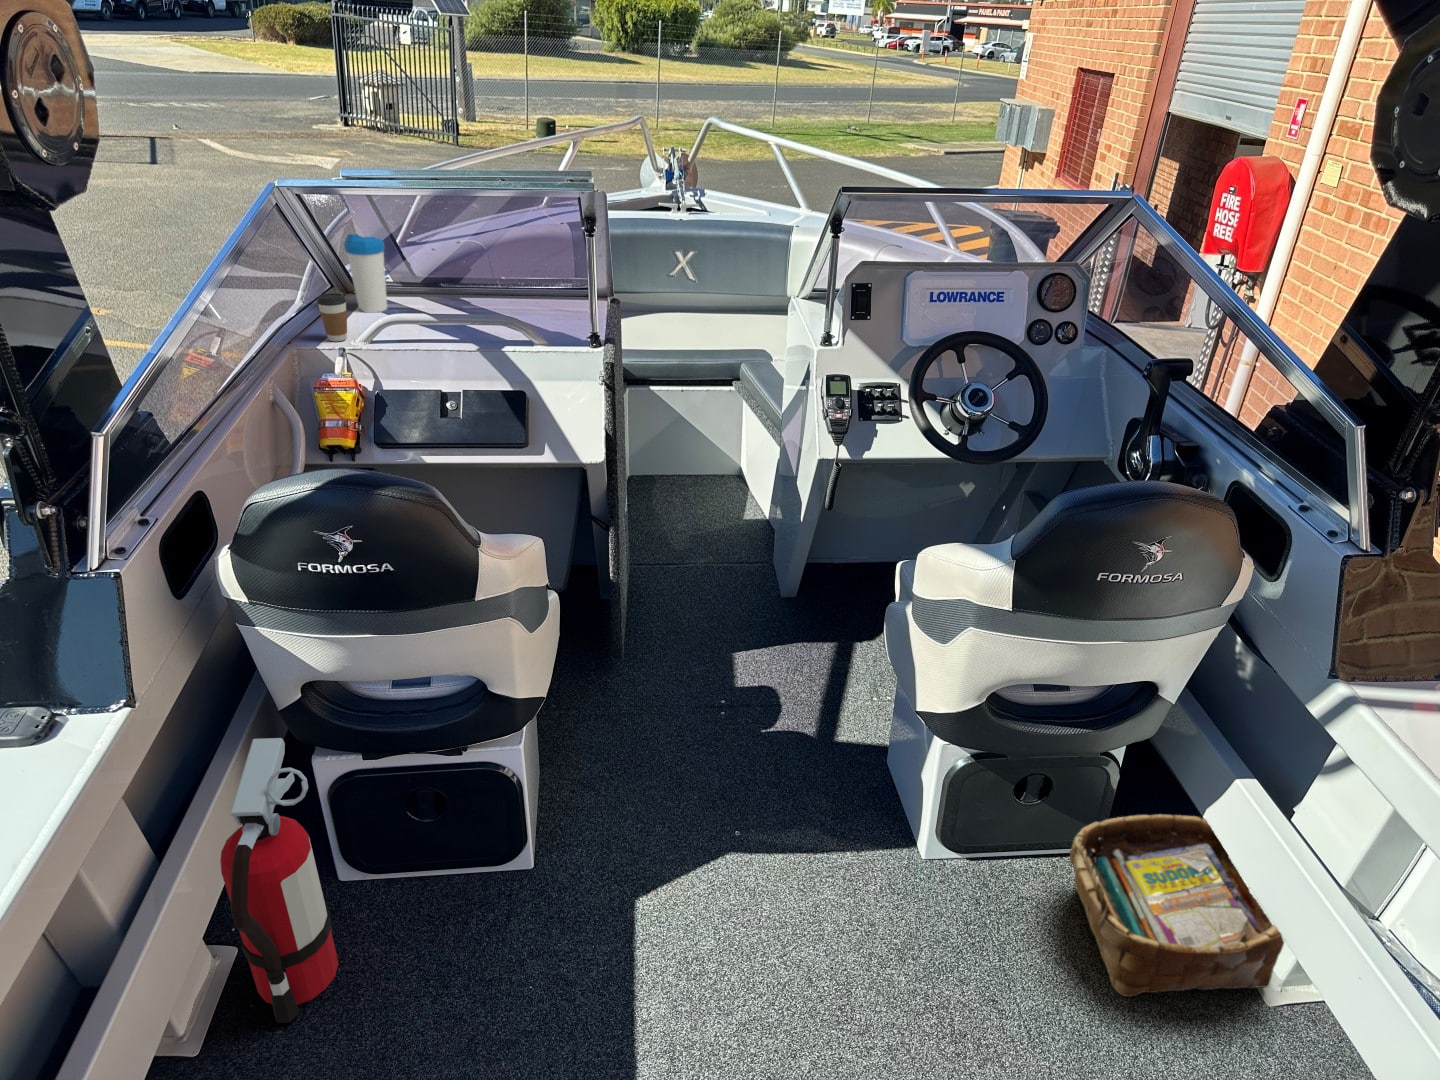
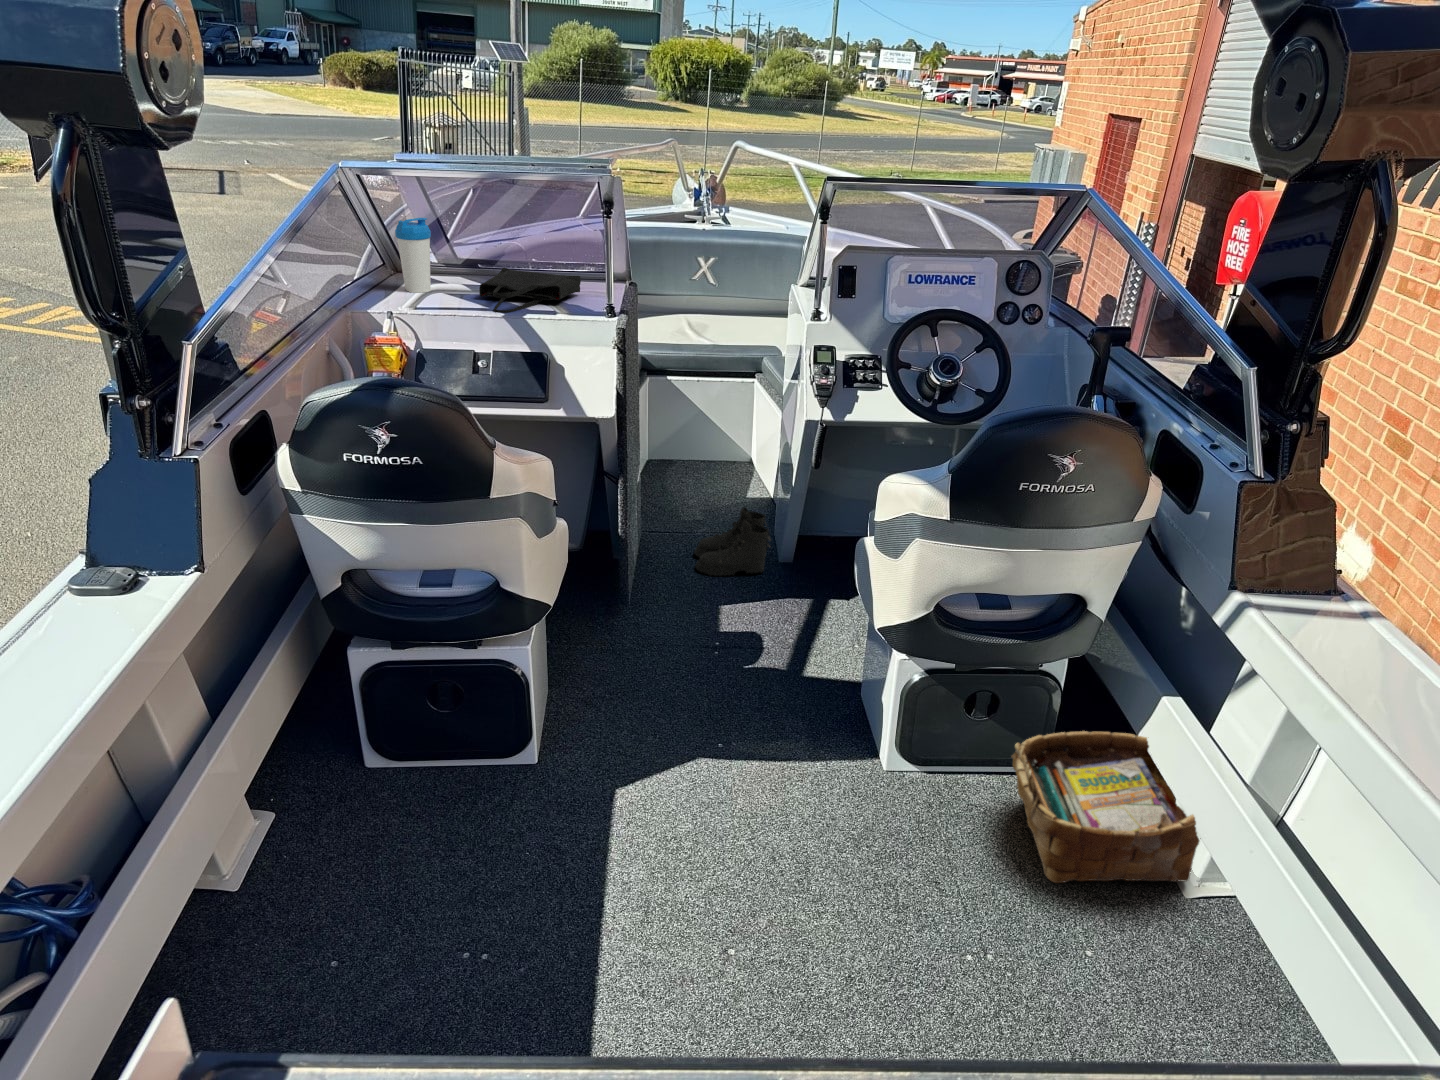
tote bag: none [443,280,554,341] -> present [479,268,581,313]
coffee cup: present [317,293,347,341] -> none [369,269,395,311]
boots: none [689,536,772,614] -> present [694,507,770,576]
fire extinguisher: present [220,738,338,1023] -> none [264,609,358,861]

